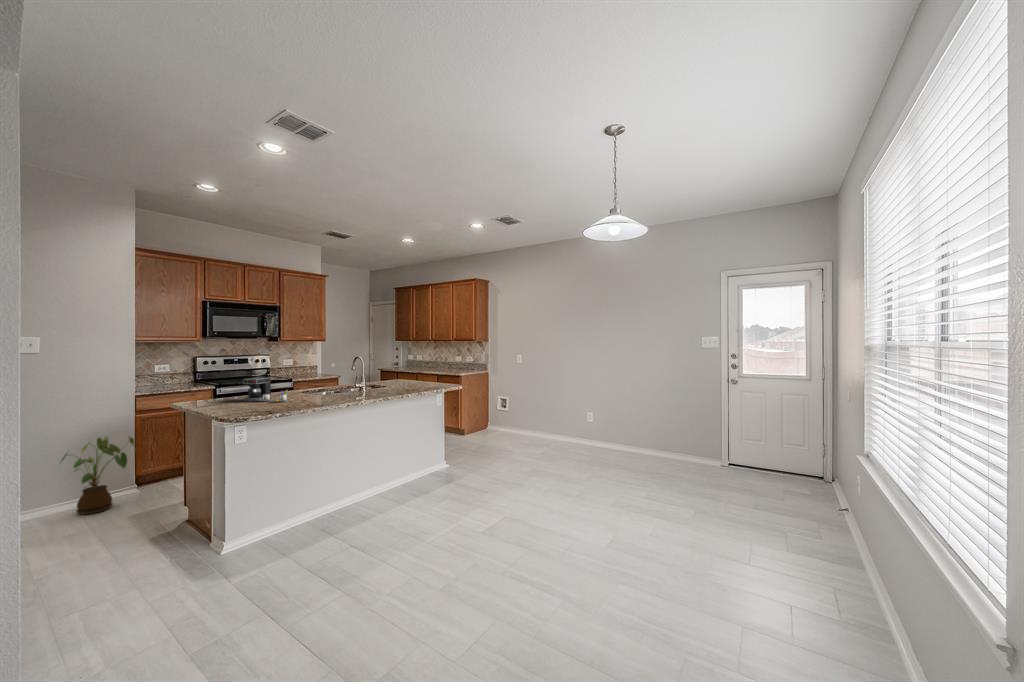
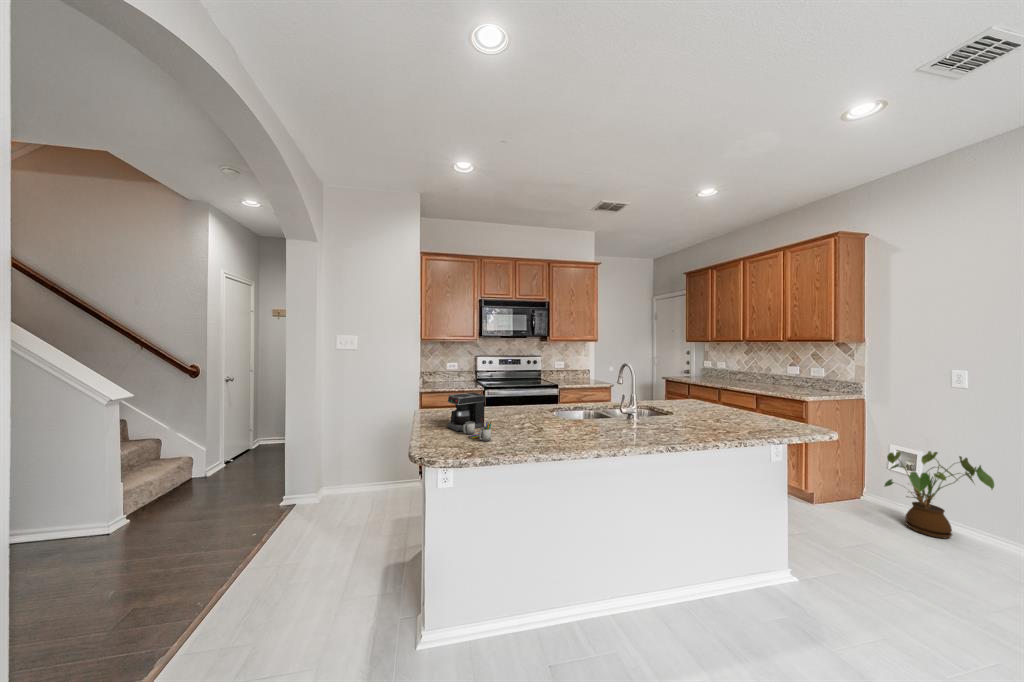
house plant: present [61,436,136,514] -> present [885,451,994,538]

